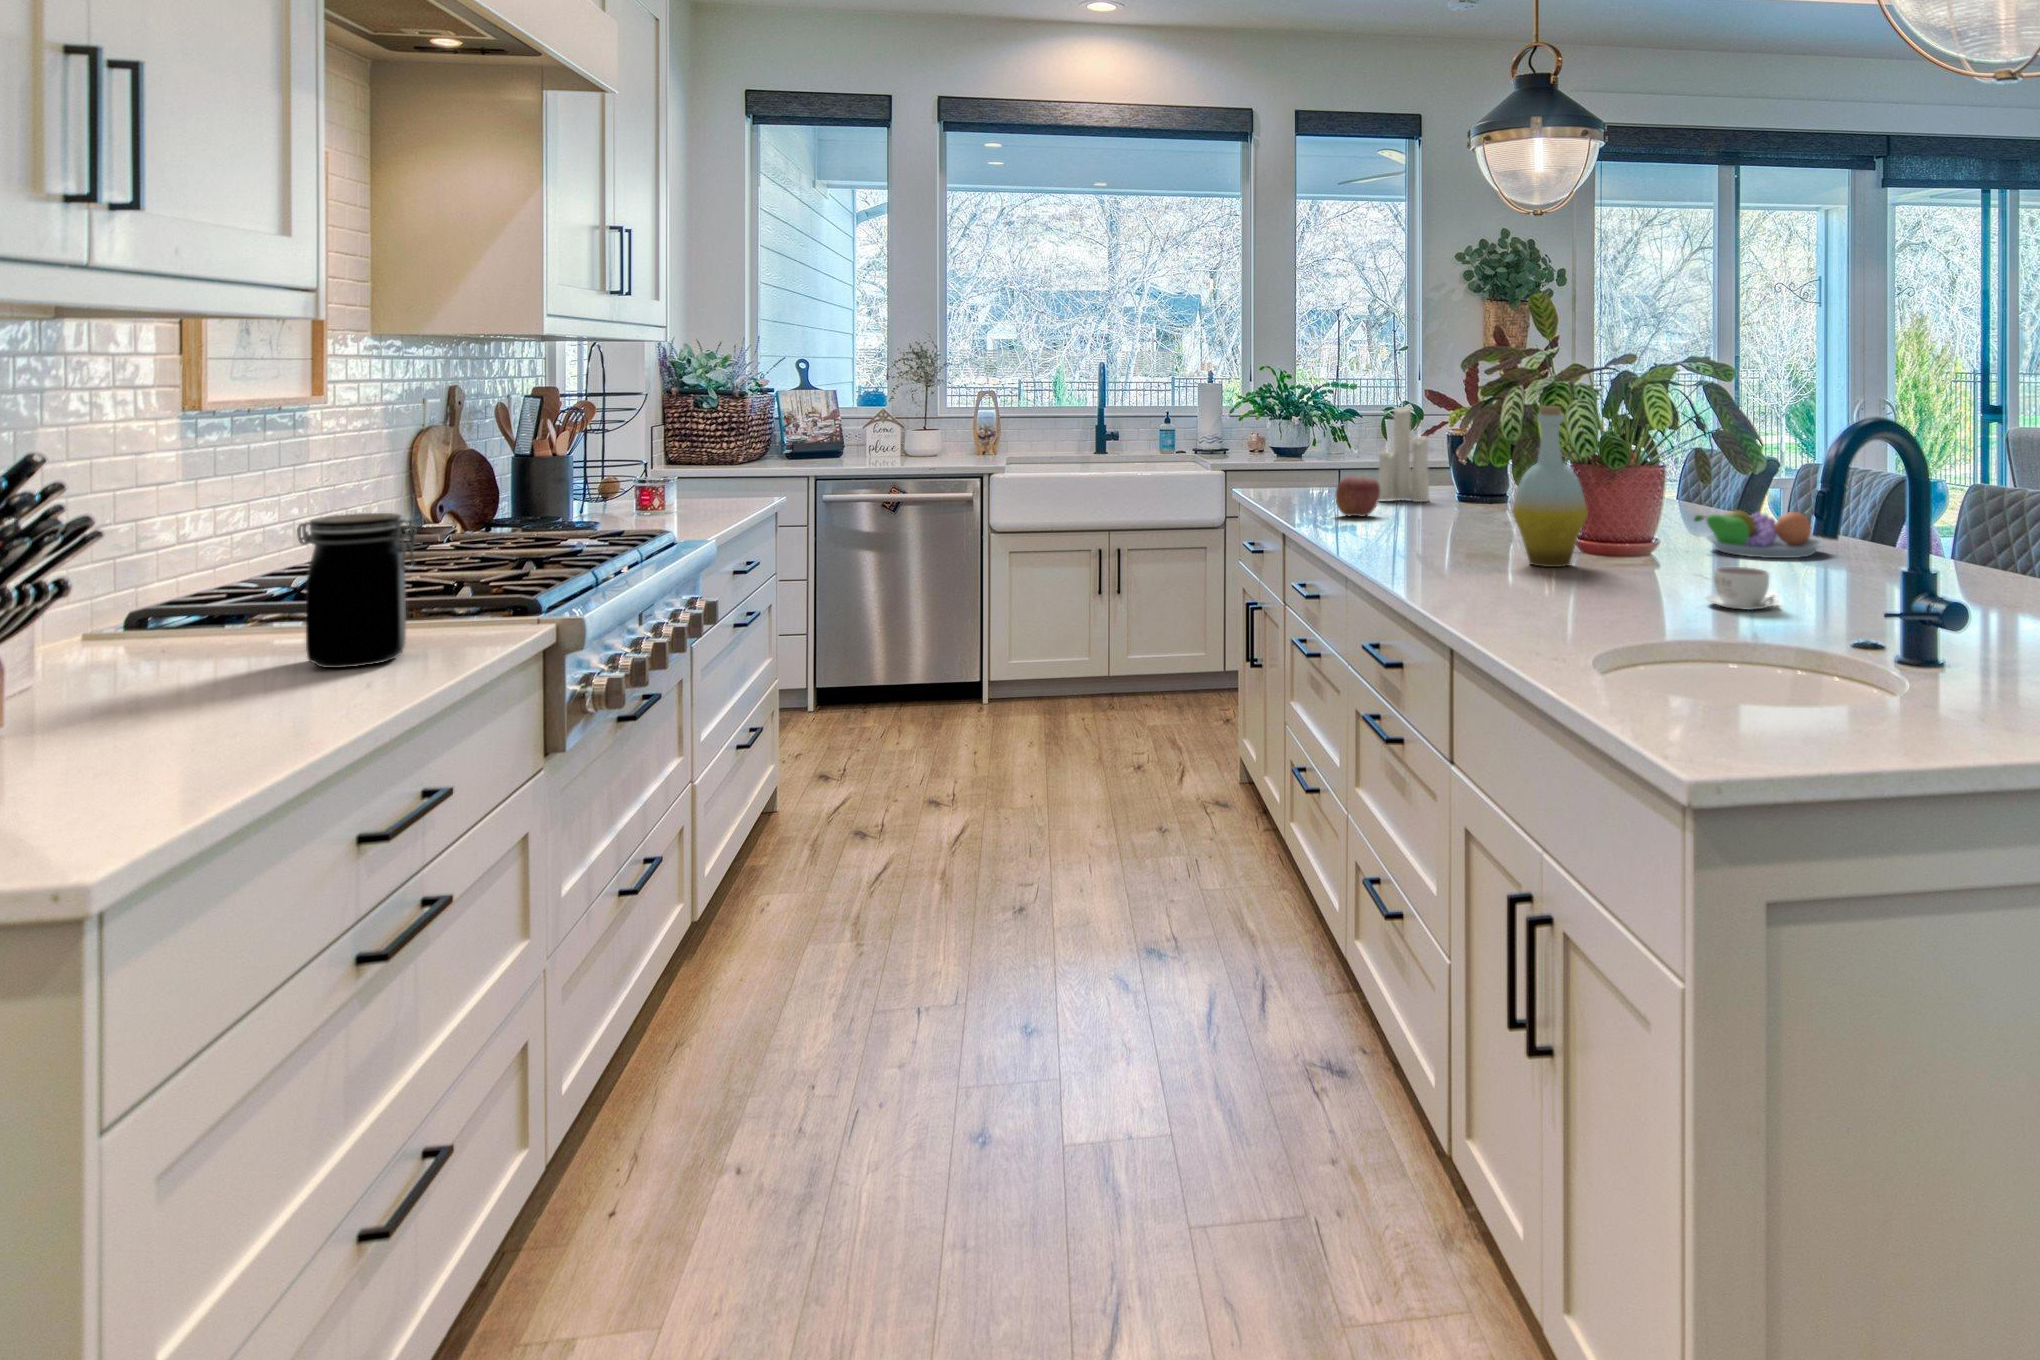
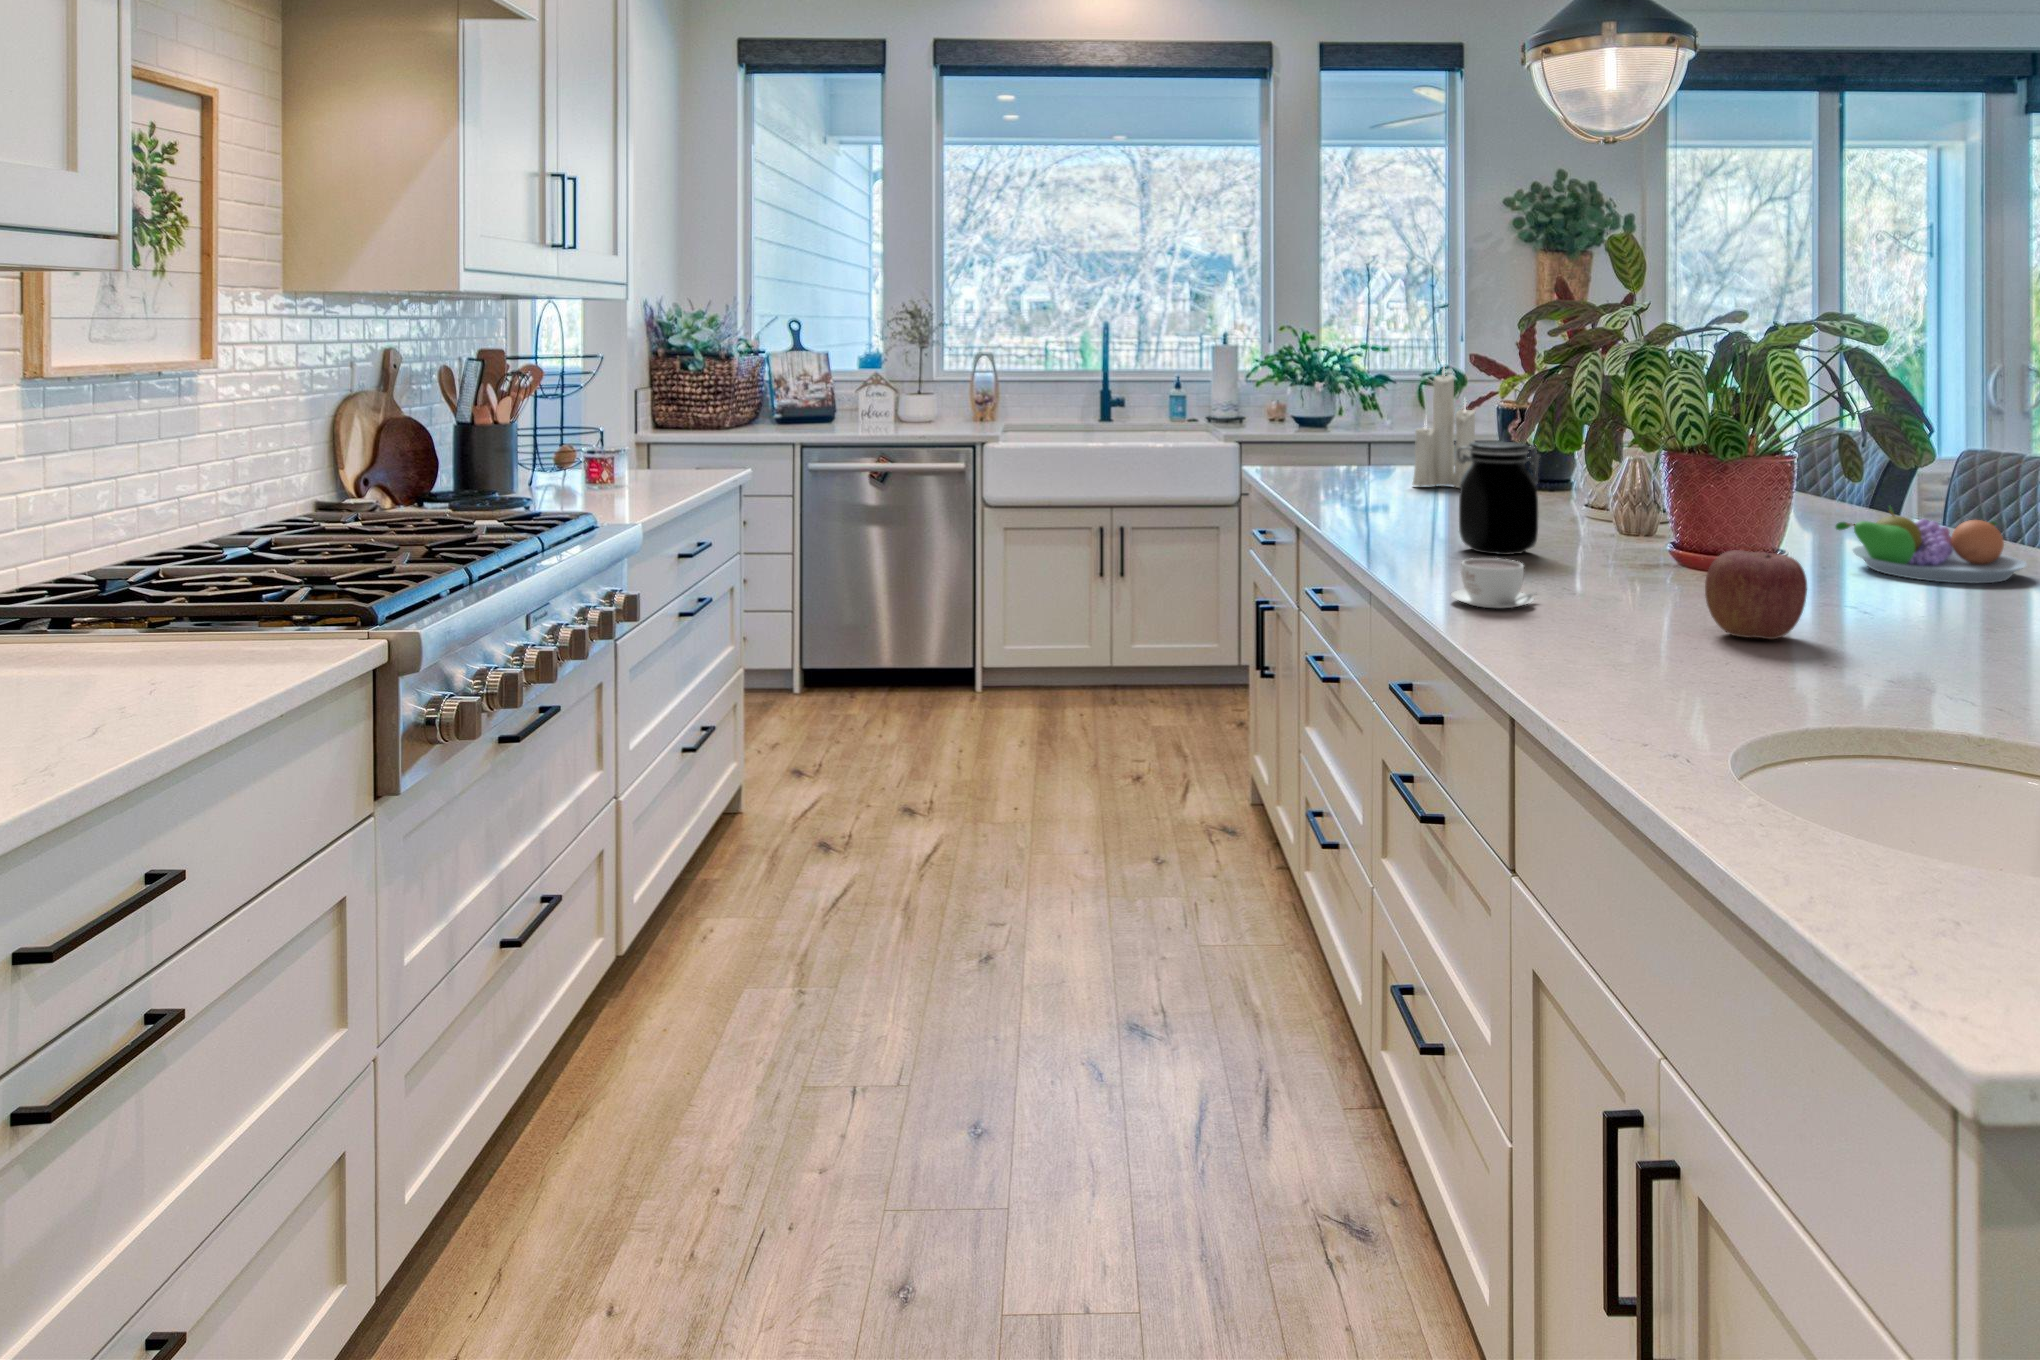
bottle: present [1512,406,1588,567] -> none [1590,378,1695,589]
apple: present [1335,476,1380,517] -> present [1705,550,1807,639]
jar: present [297,513,417,668] -> present [1457,441,1540,555]
coffee cup: present [1706,567,1778,610] -> present [1451,558,1535,608]

